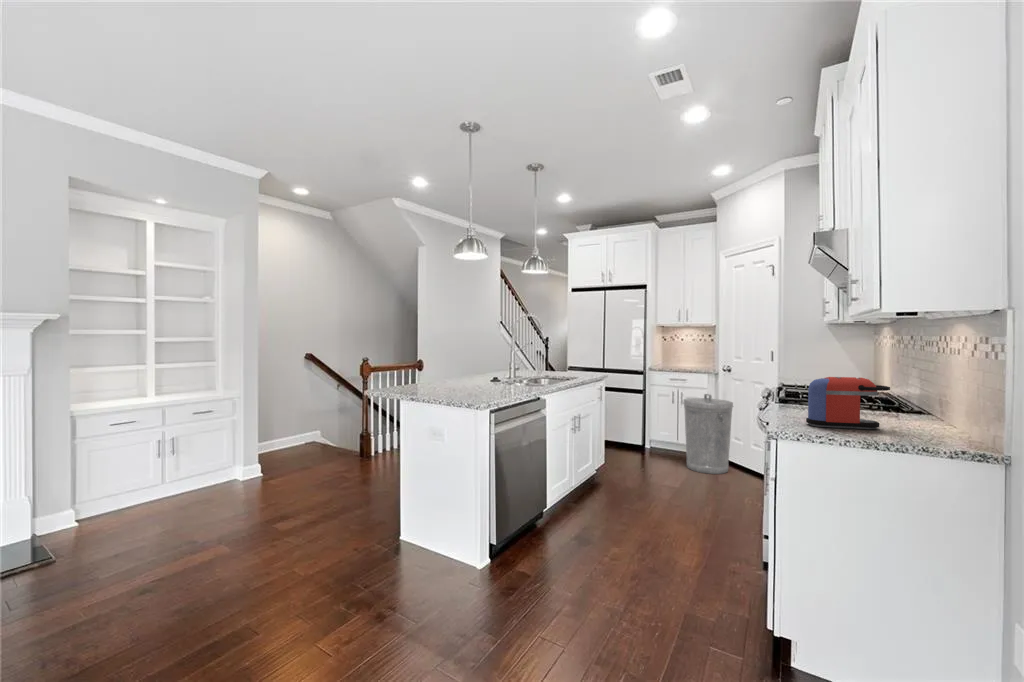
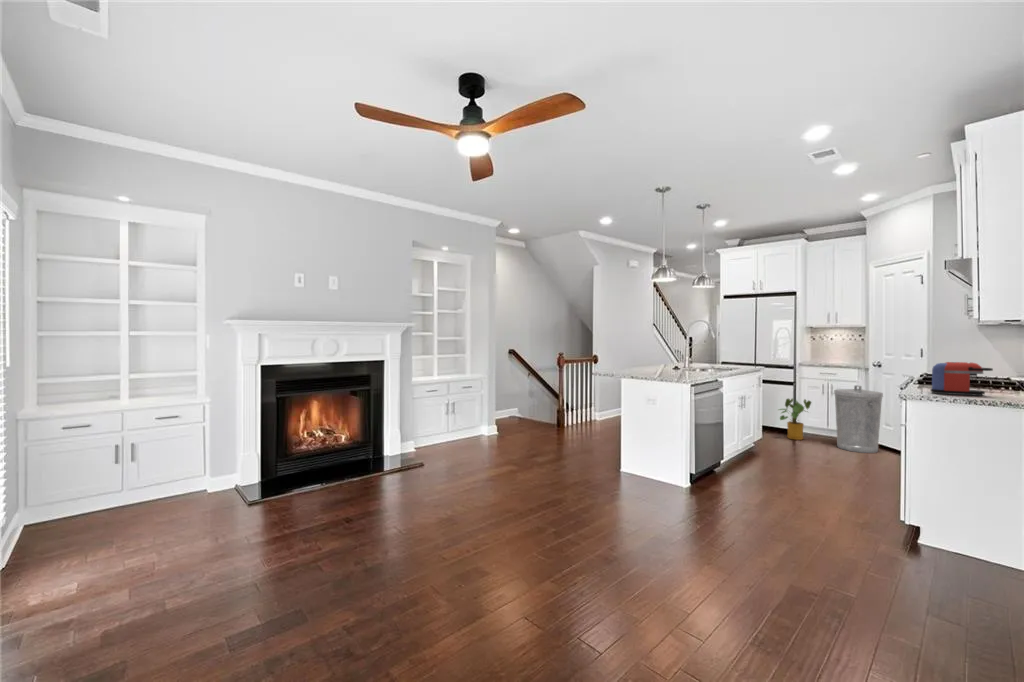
house plant: none [624,409,661,459] -> present [779,399,811,440]

